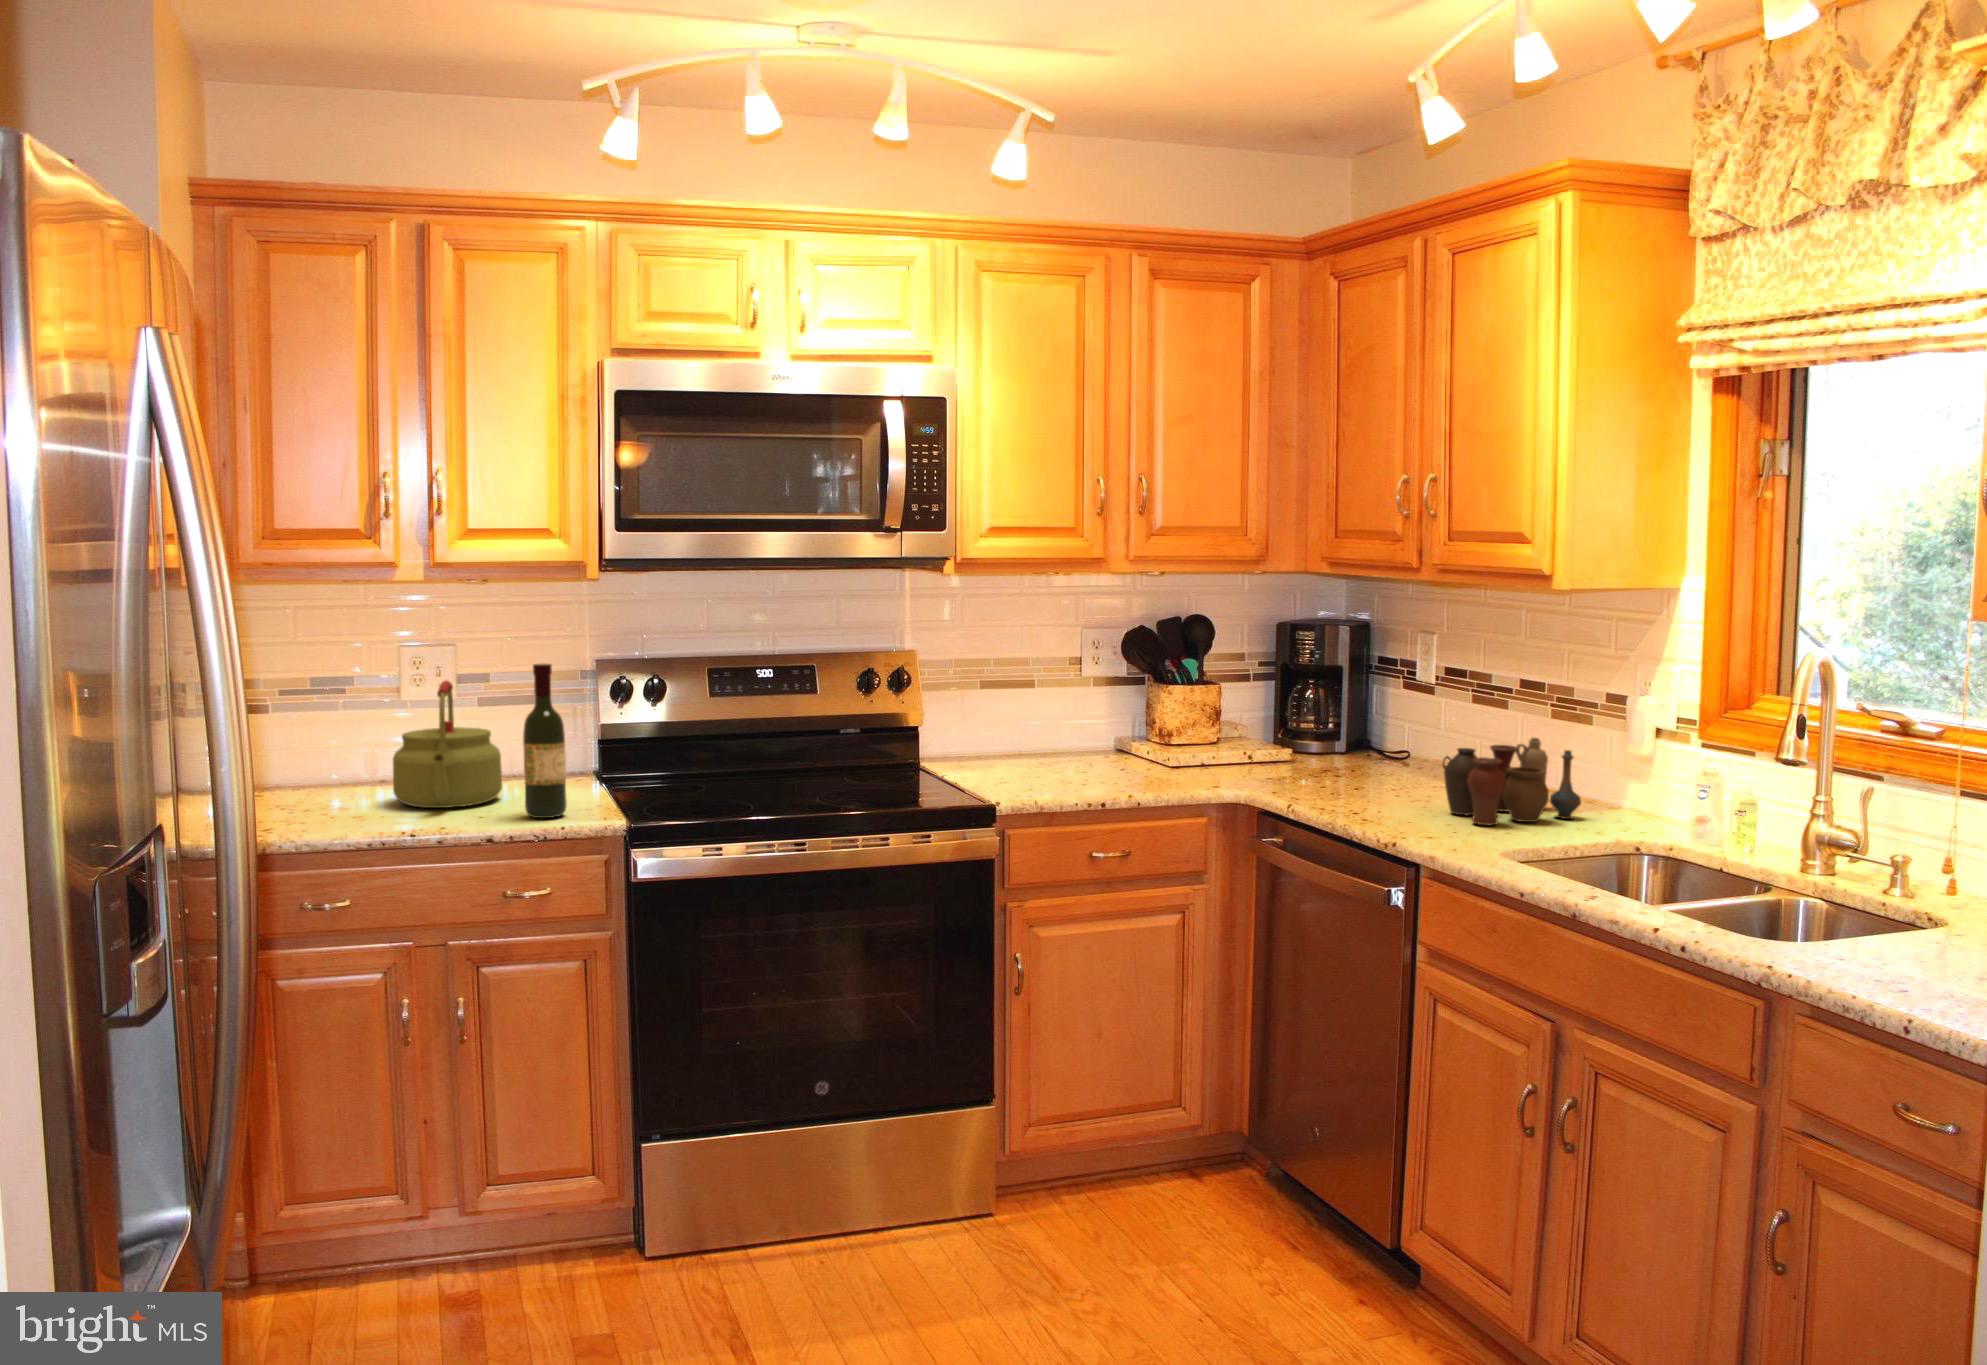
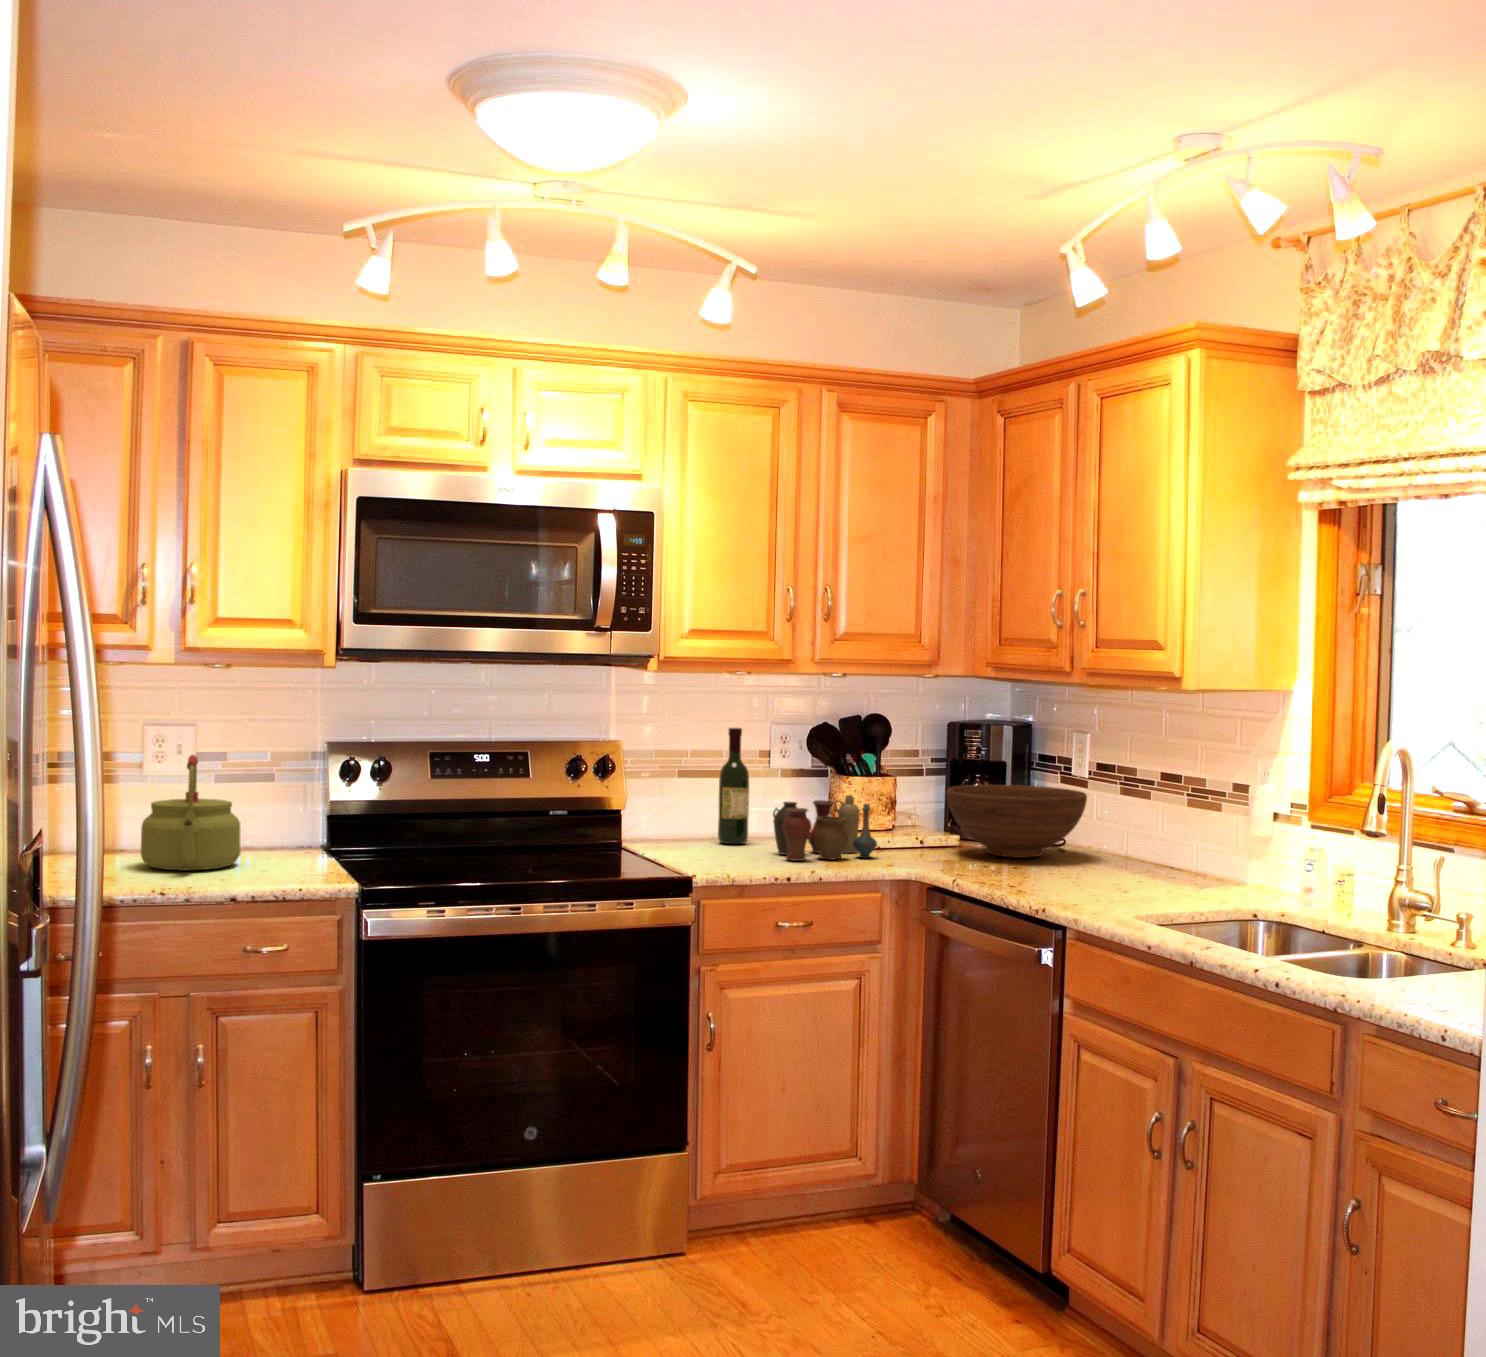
wine bottle: present [523,664,567,818] -> present [718,728,749,844]
fruit bowl: none [1277,693,1435,775] -> present [946,785,1087,858]
vase: present [1443,738,1581,825] -> present [773,795,877,861]

